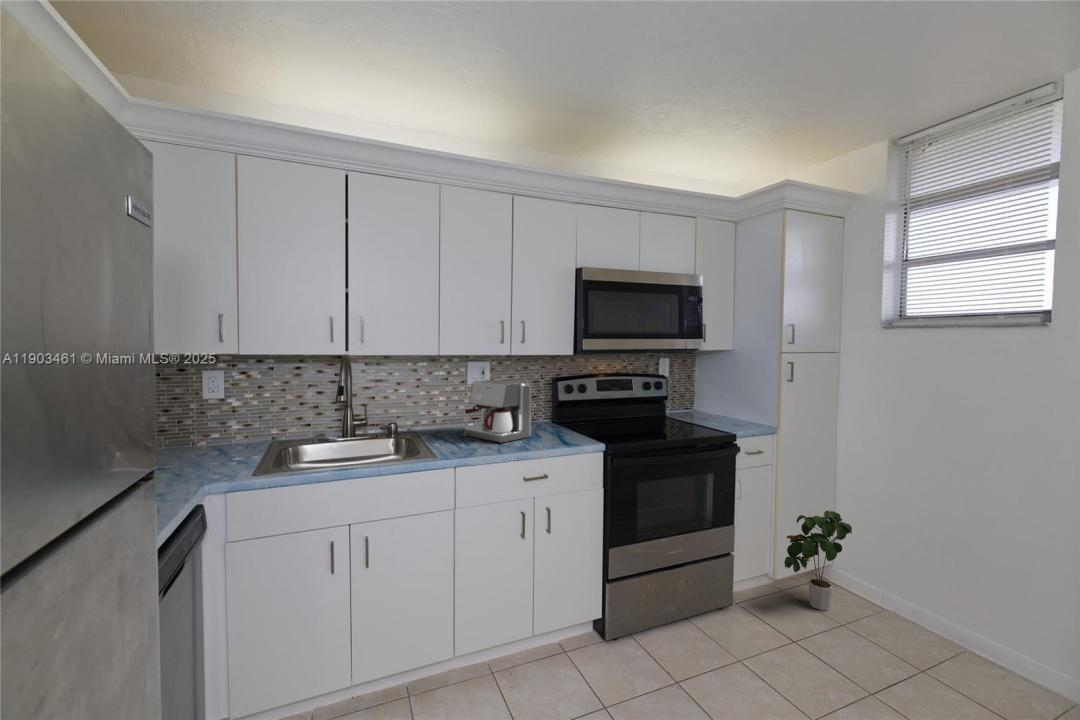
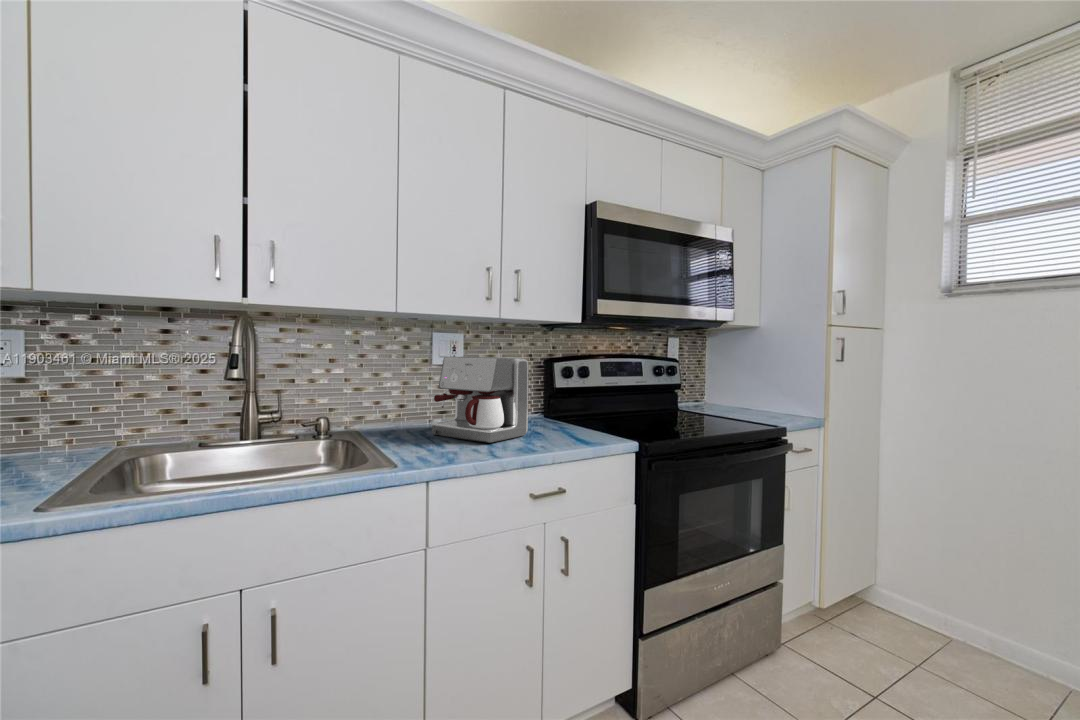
potted plant: present [784,511,852,610] -> none [840,520,912,646]

